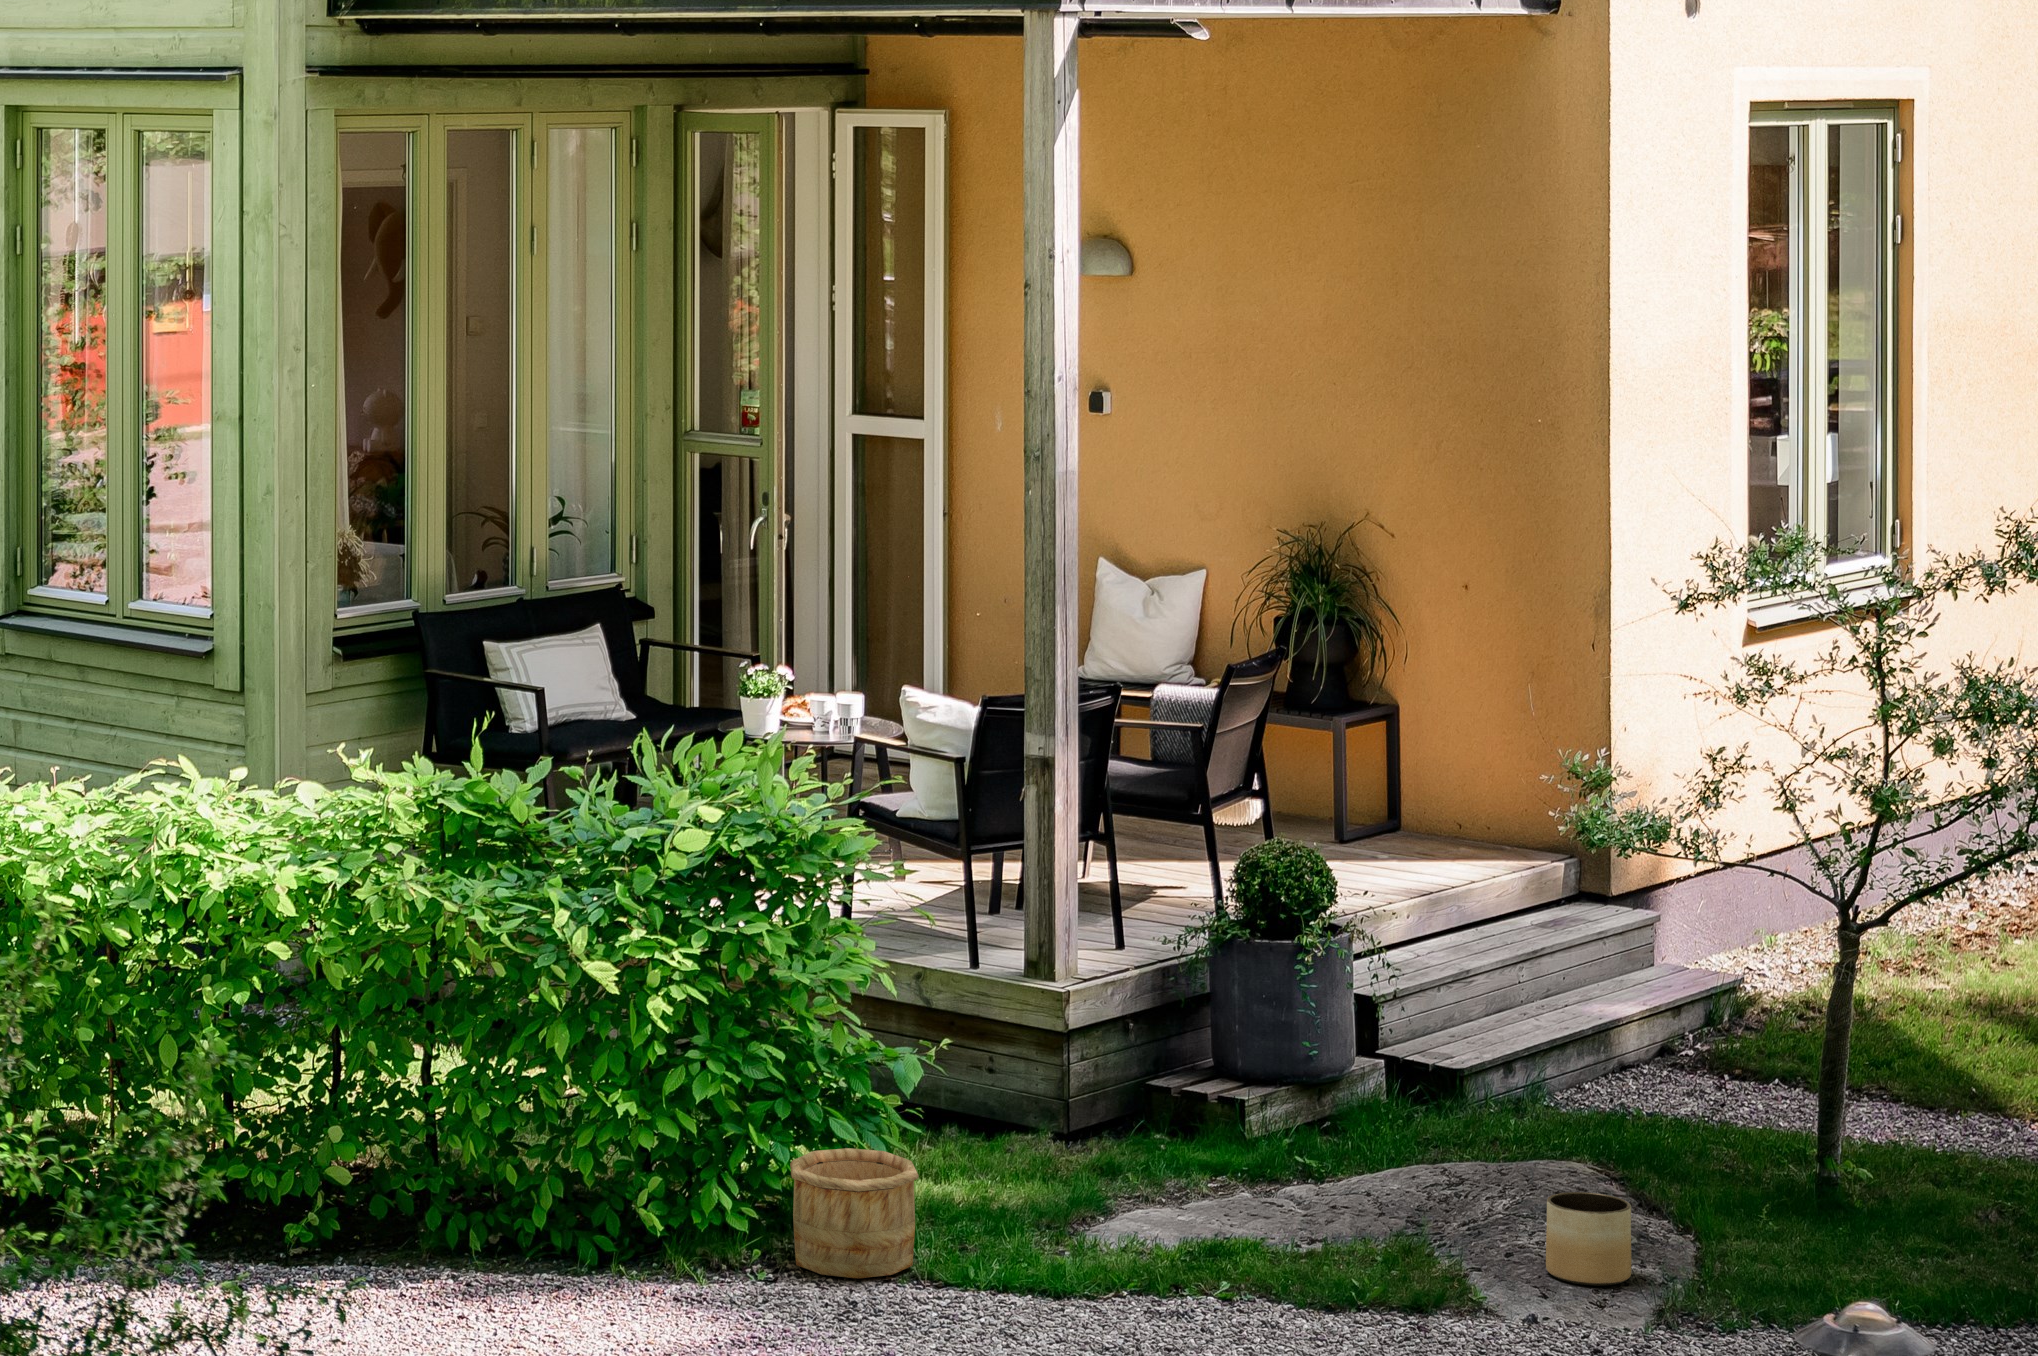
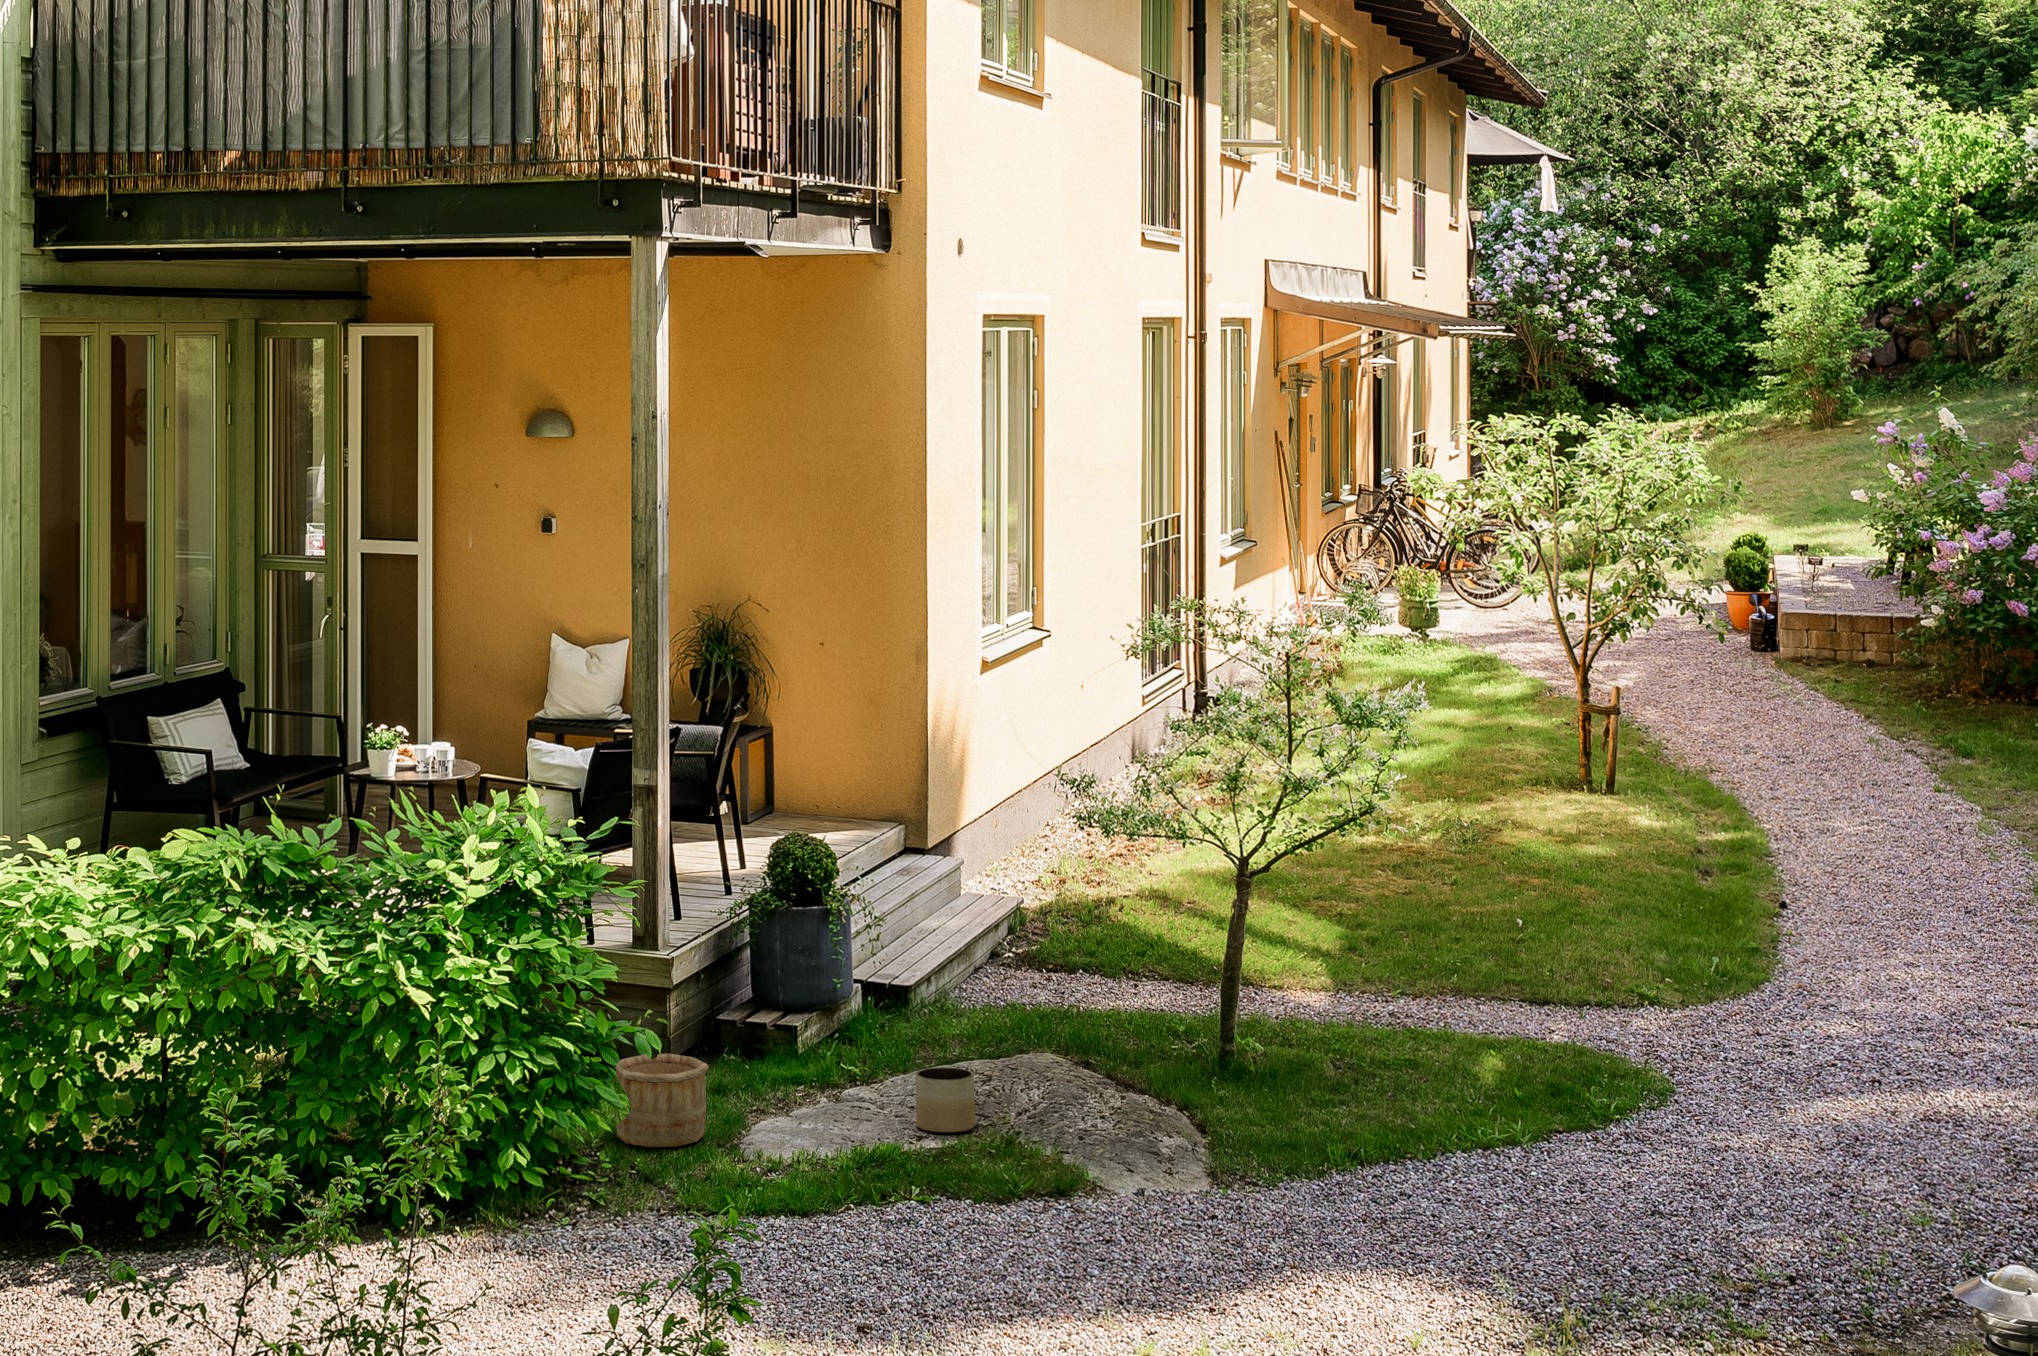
planter: present [1546,1192,1631,1286] -> present [916,1067,975,1134]

